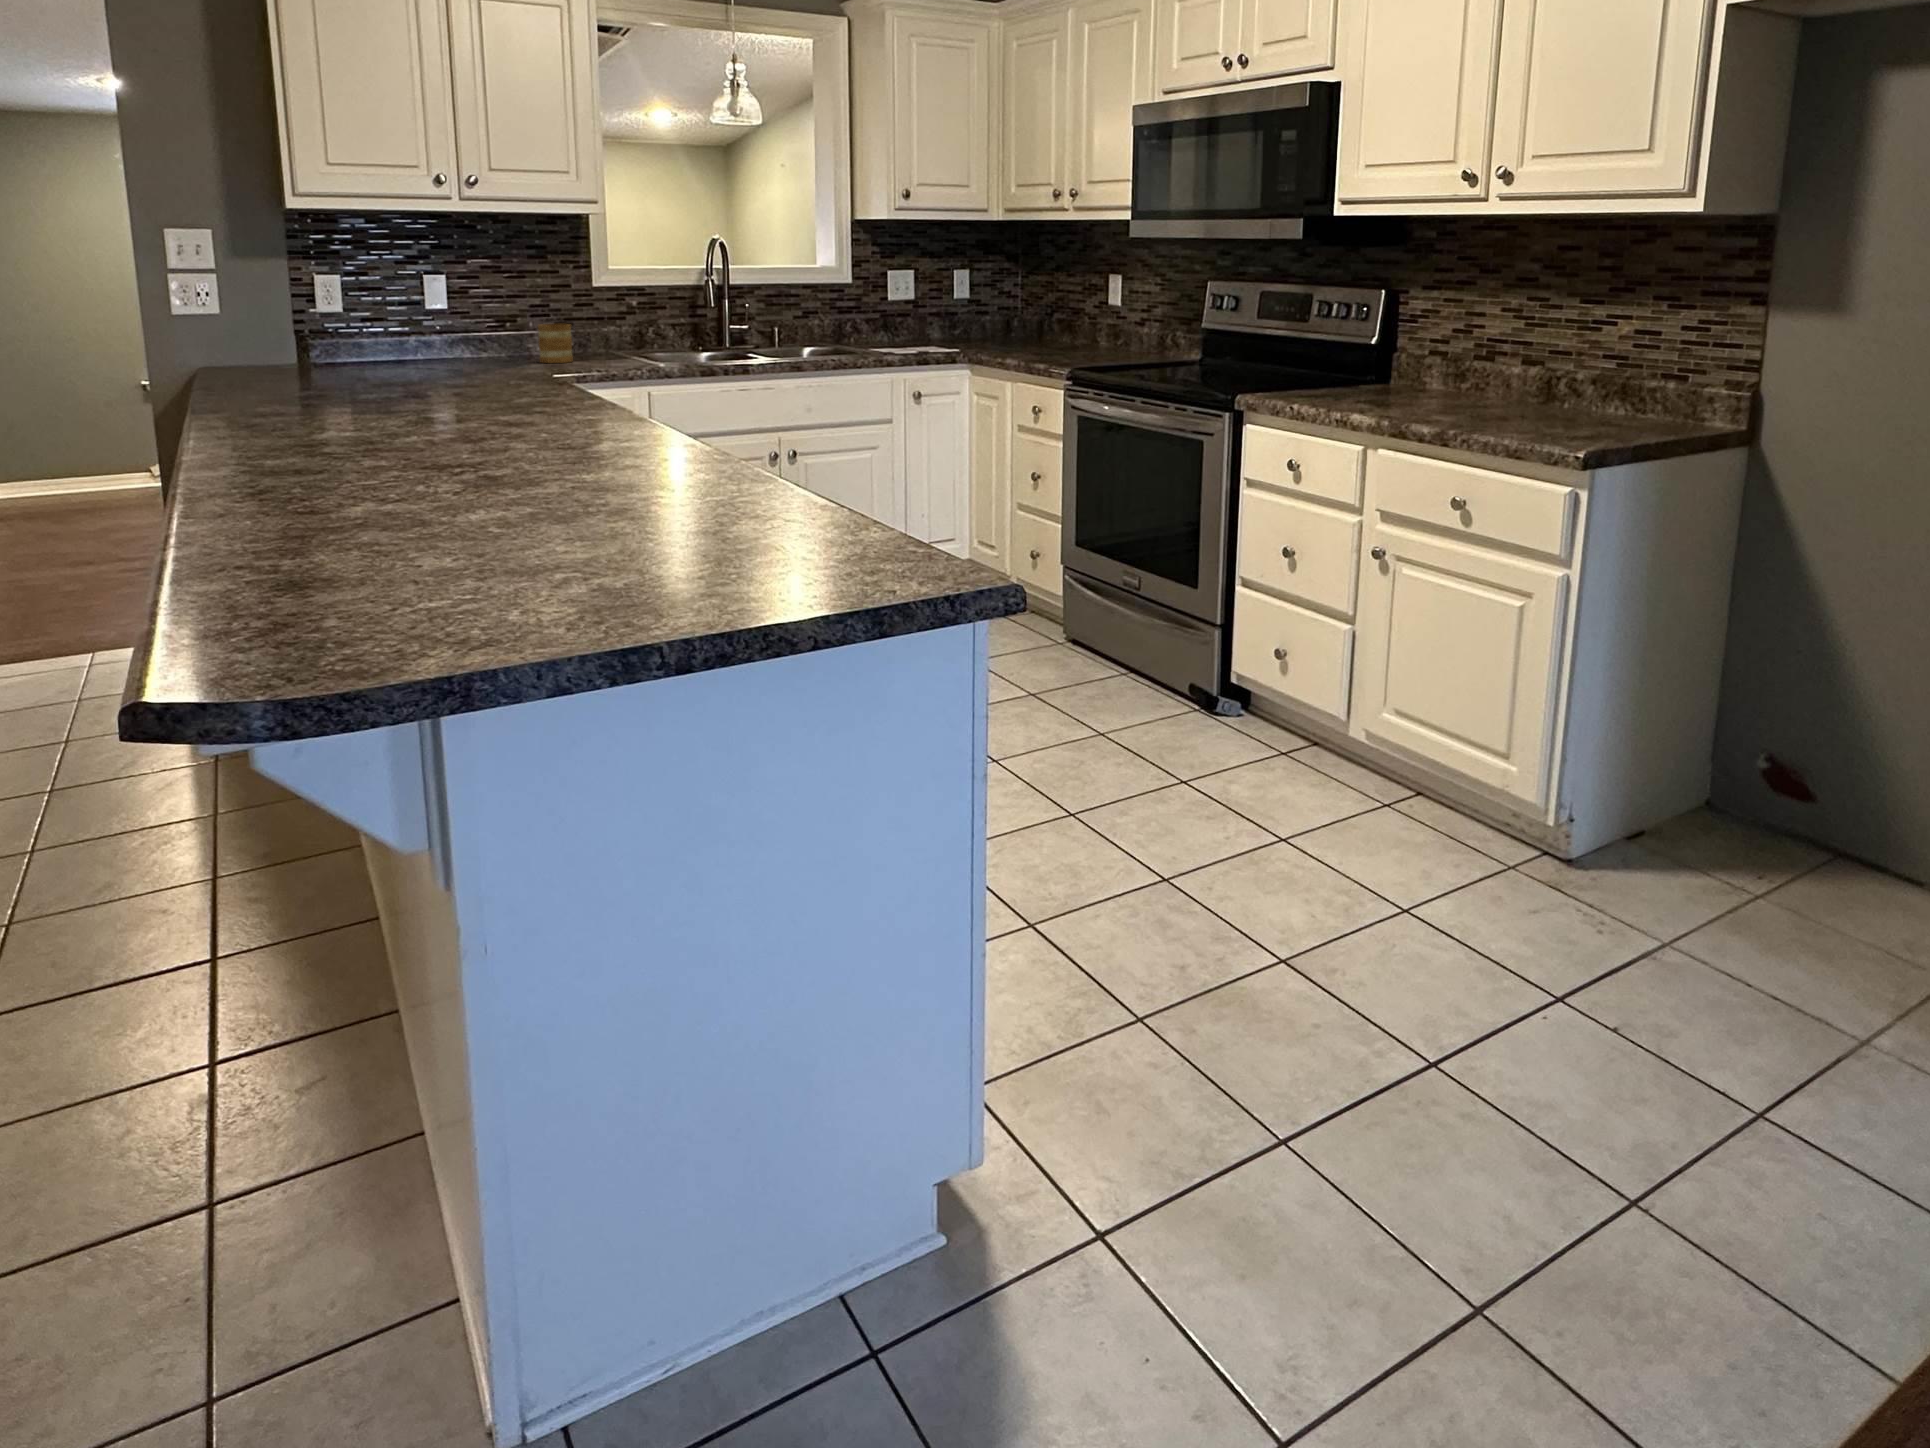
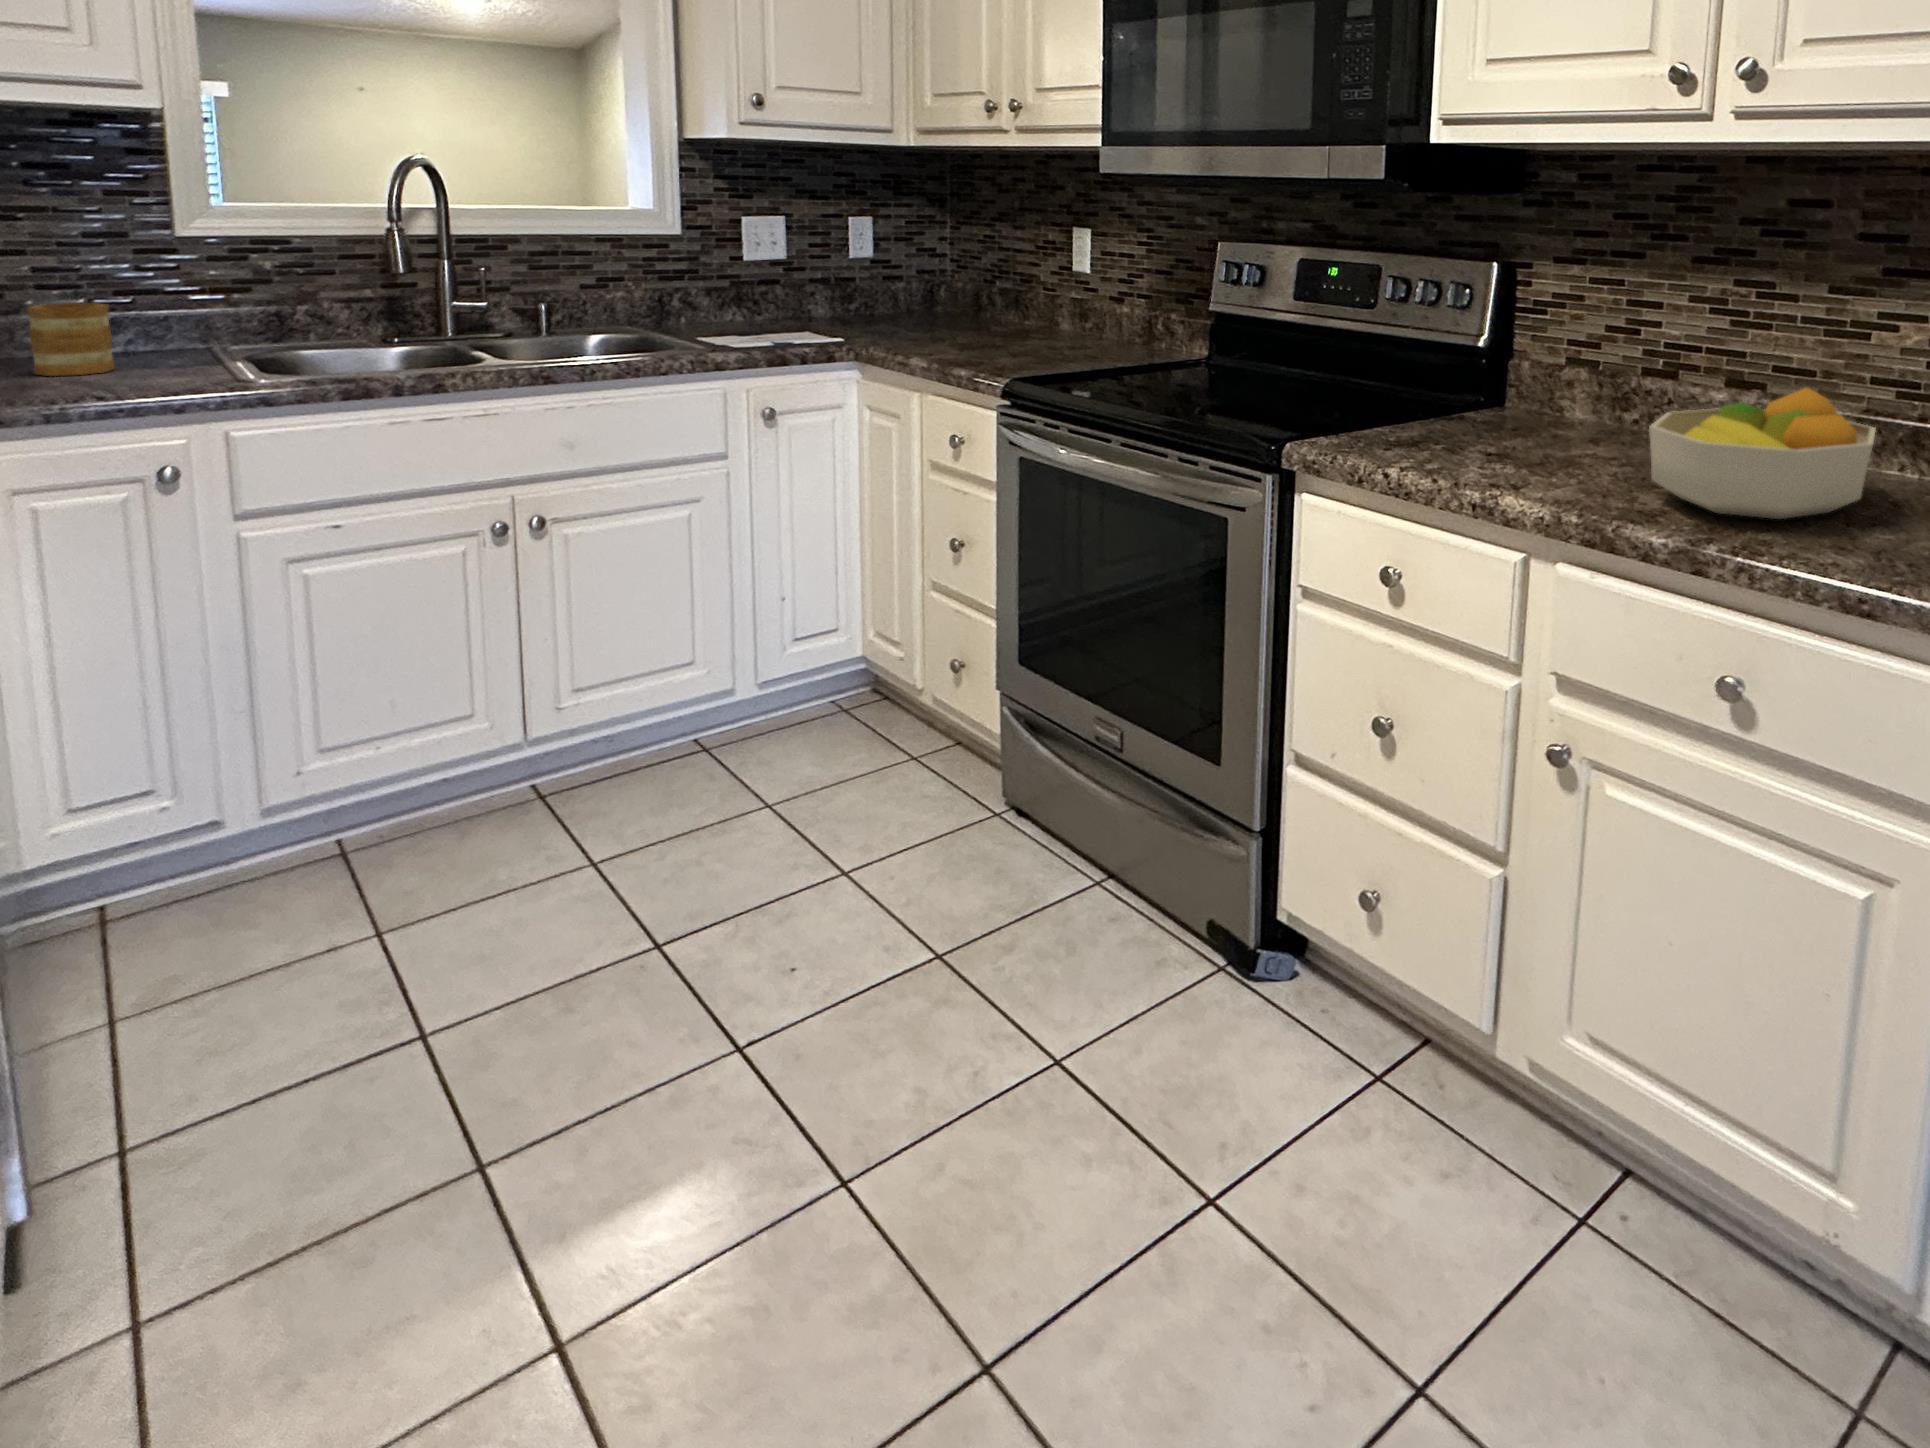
fruit bowl: none [1436,355,1577,423] -> present [1649,388,1876,519]

